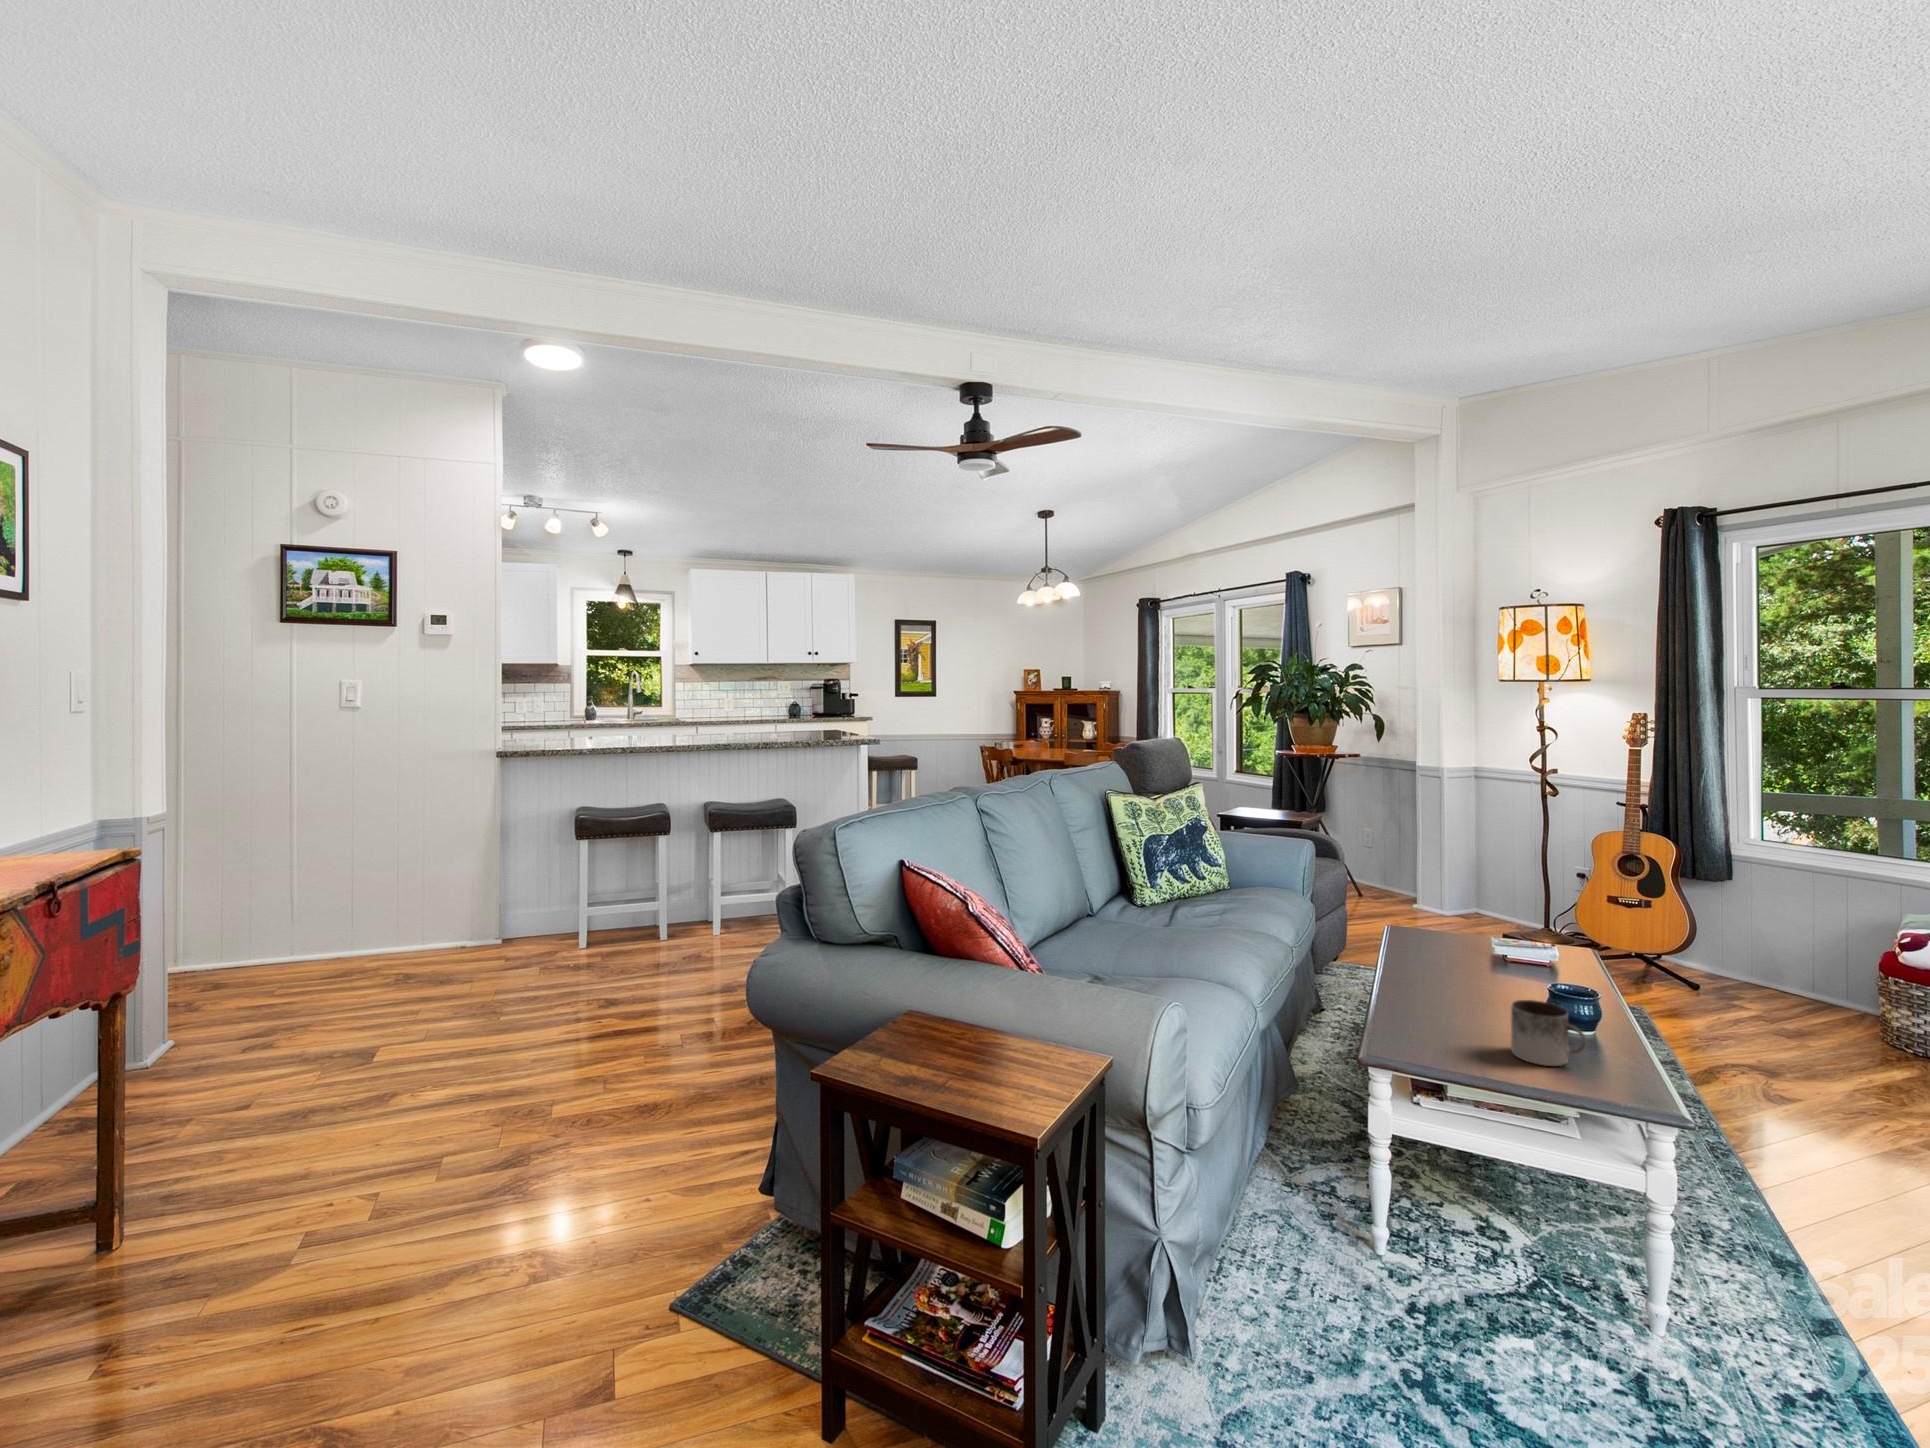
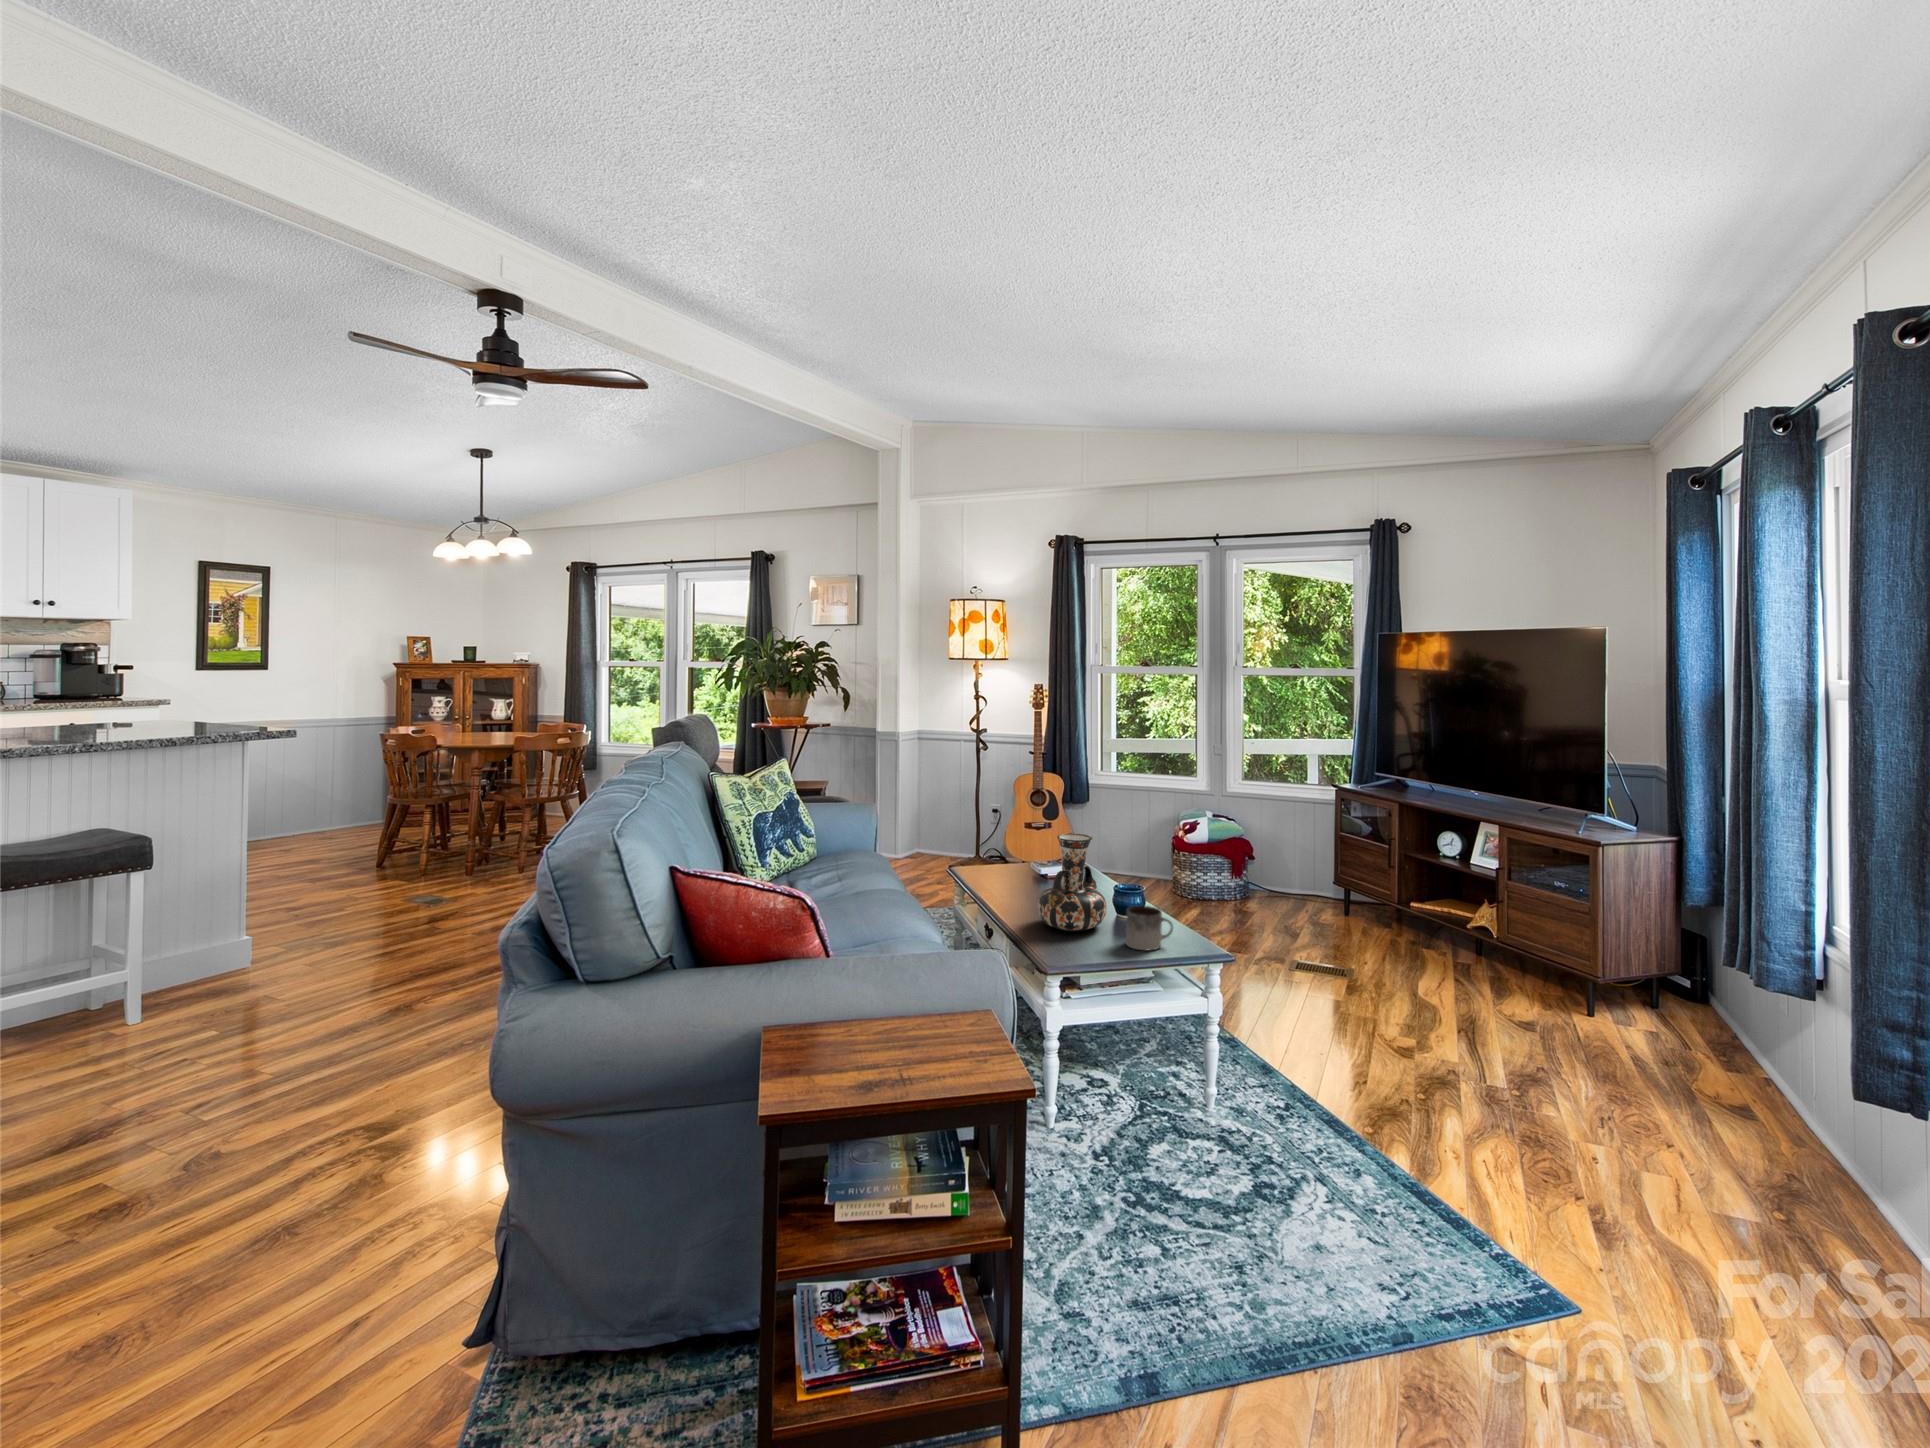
decorative vase: none [1412,889,1514,1020] -> present [1038,833,1107,931]

